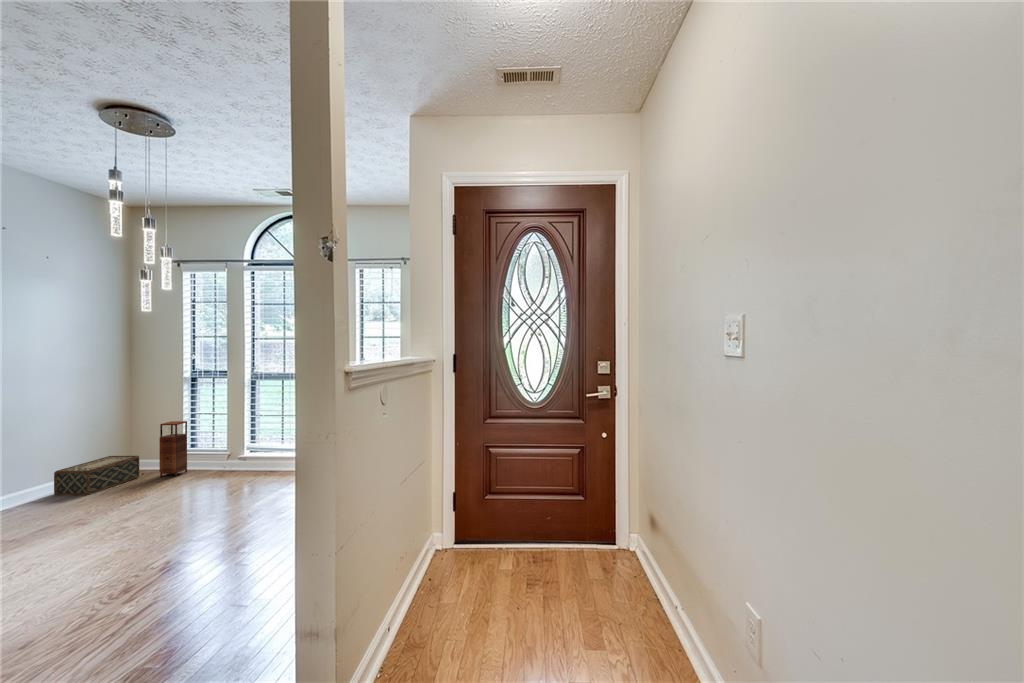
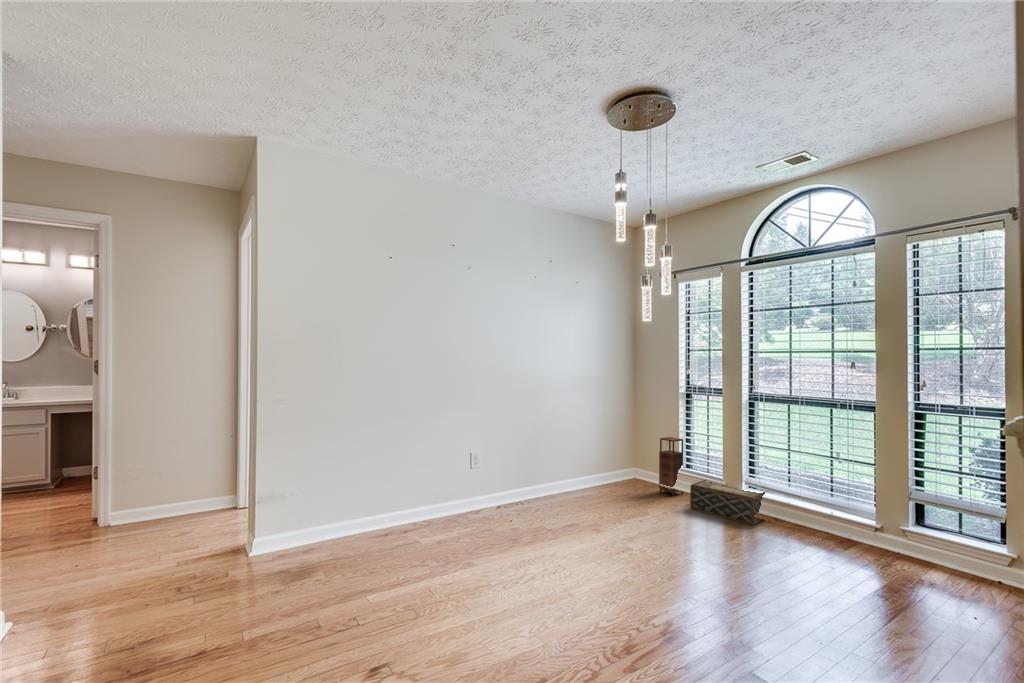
woven basket: present [54,456,139,495] -> present [690,480,765,525]

